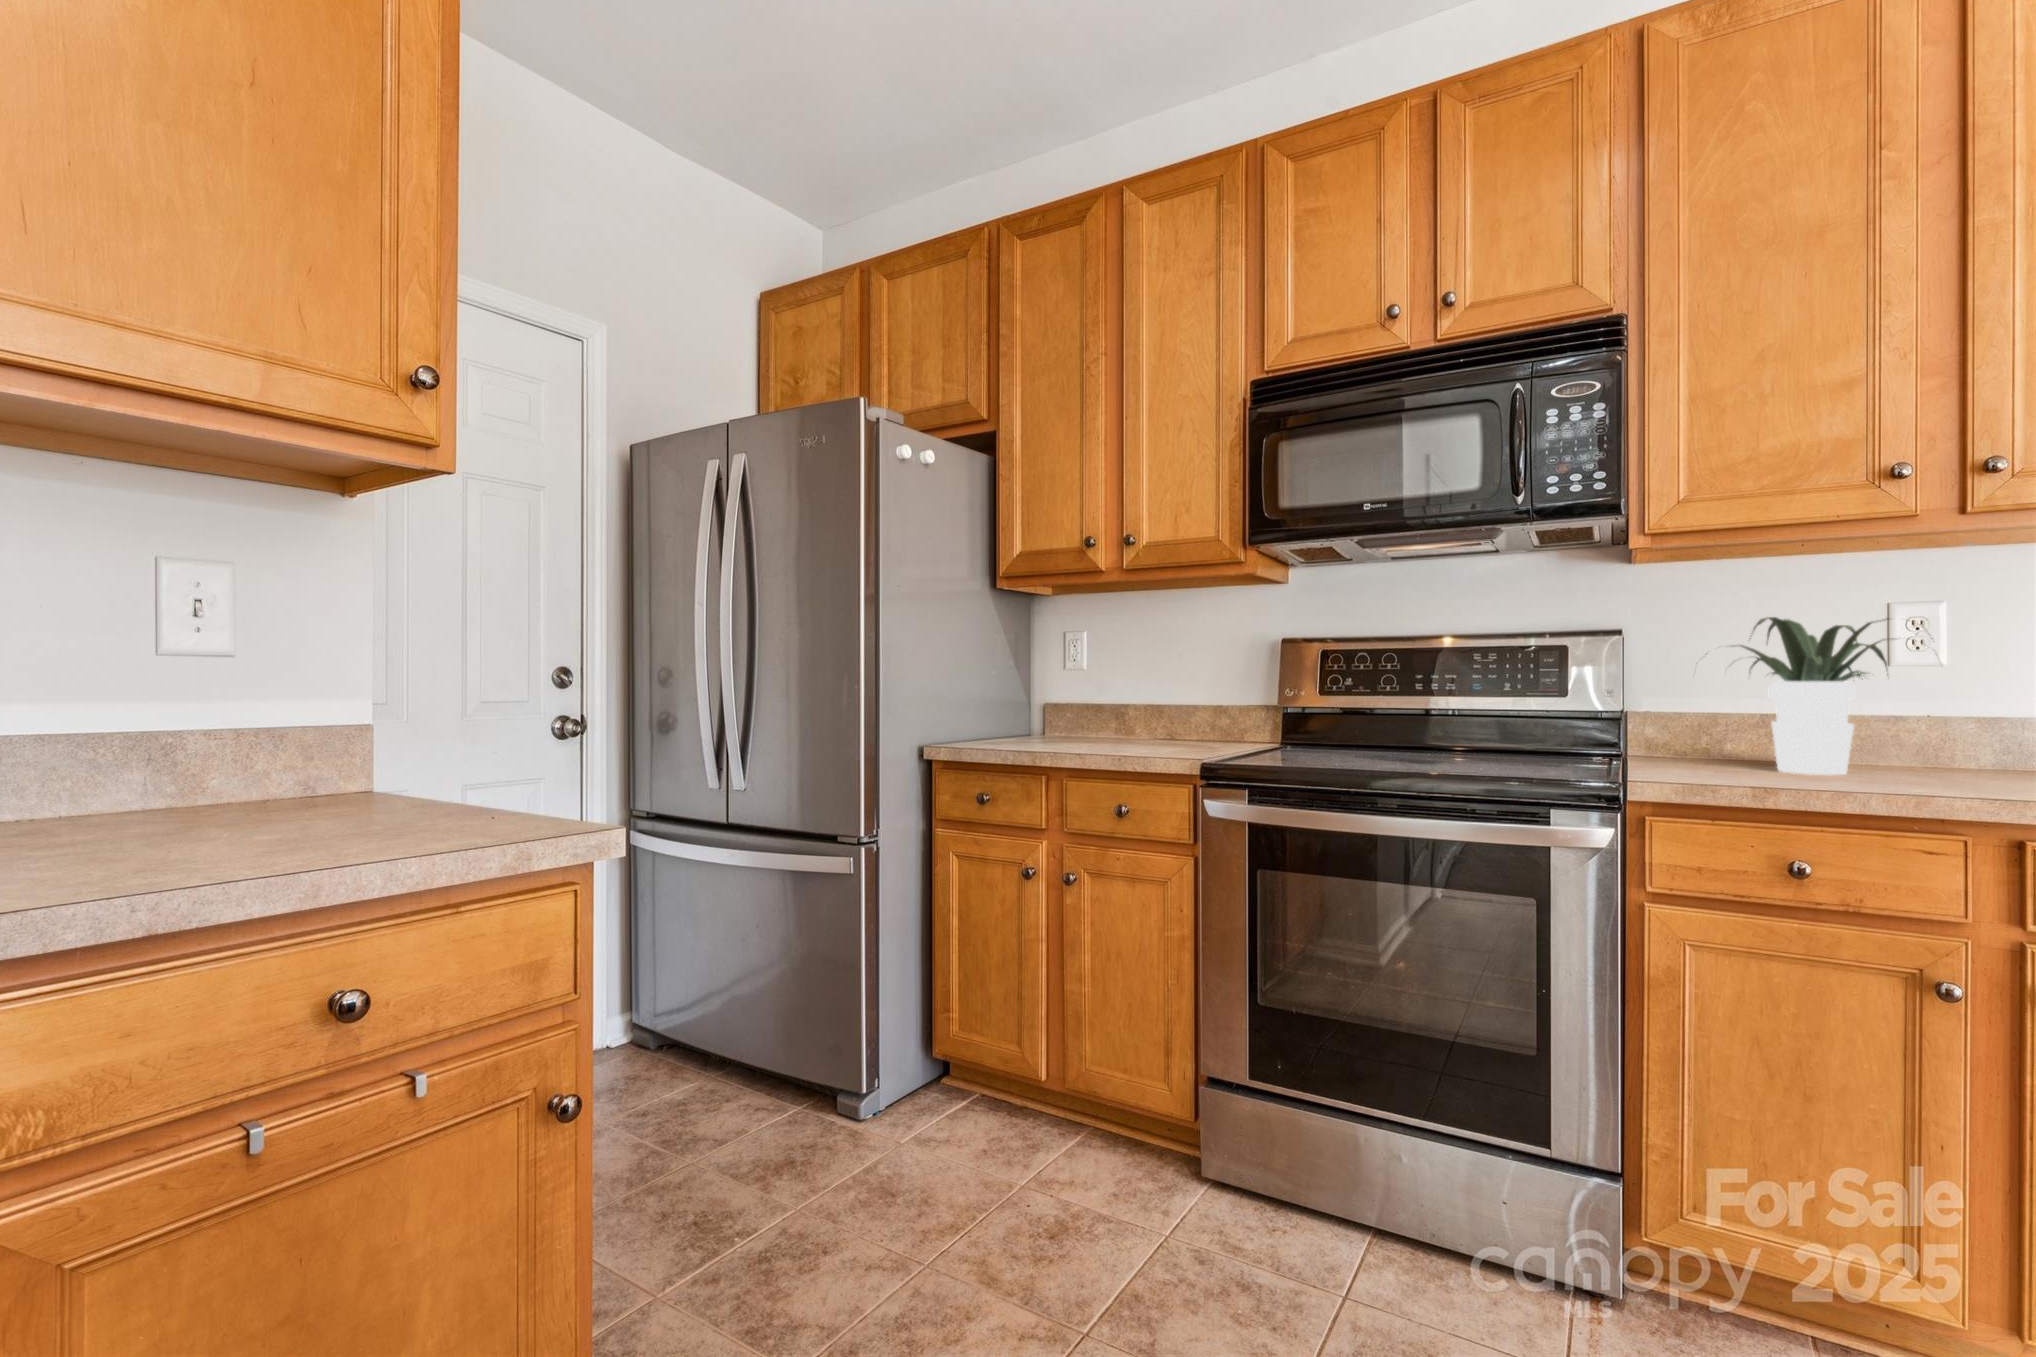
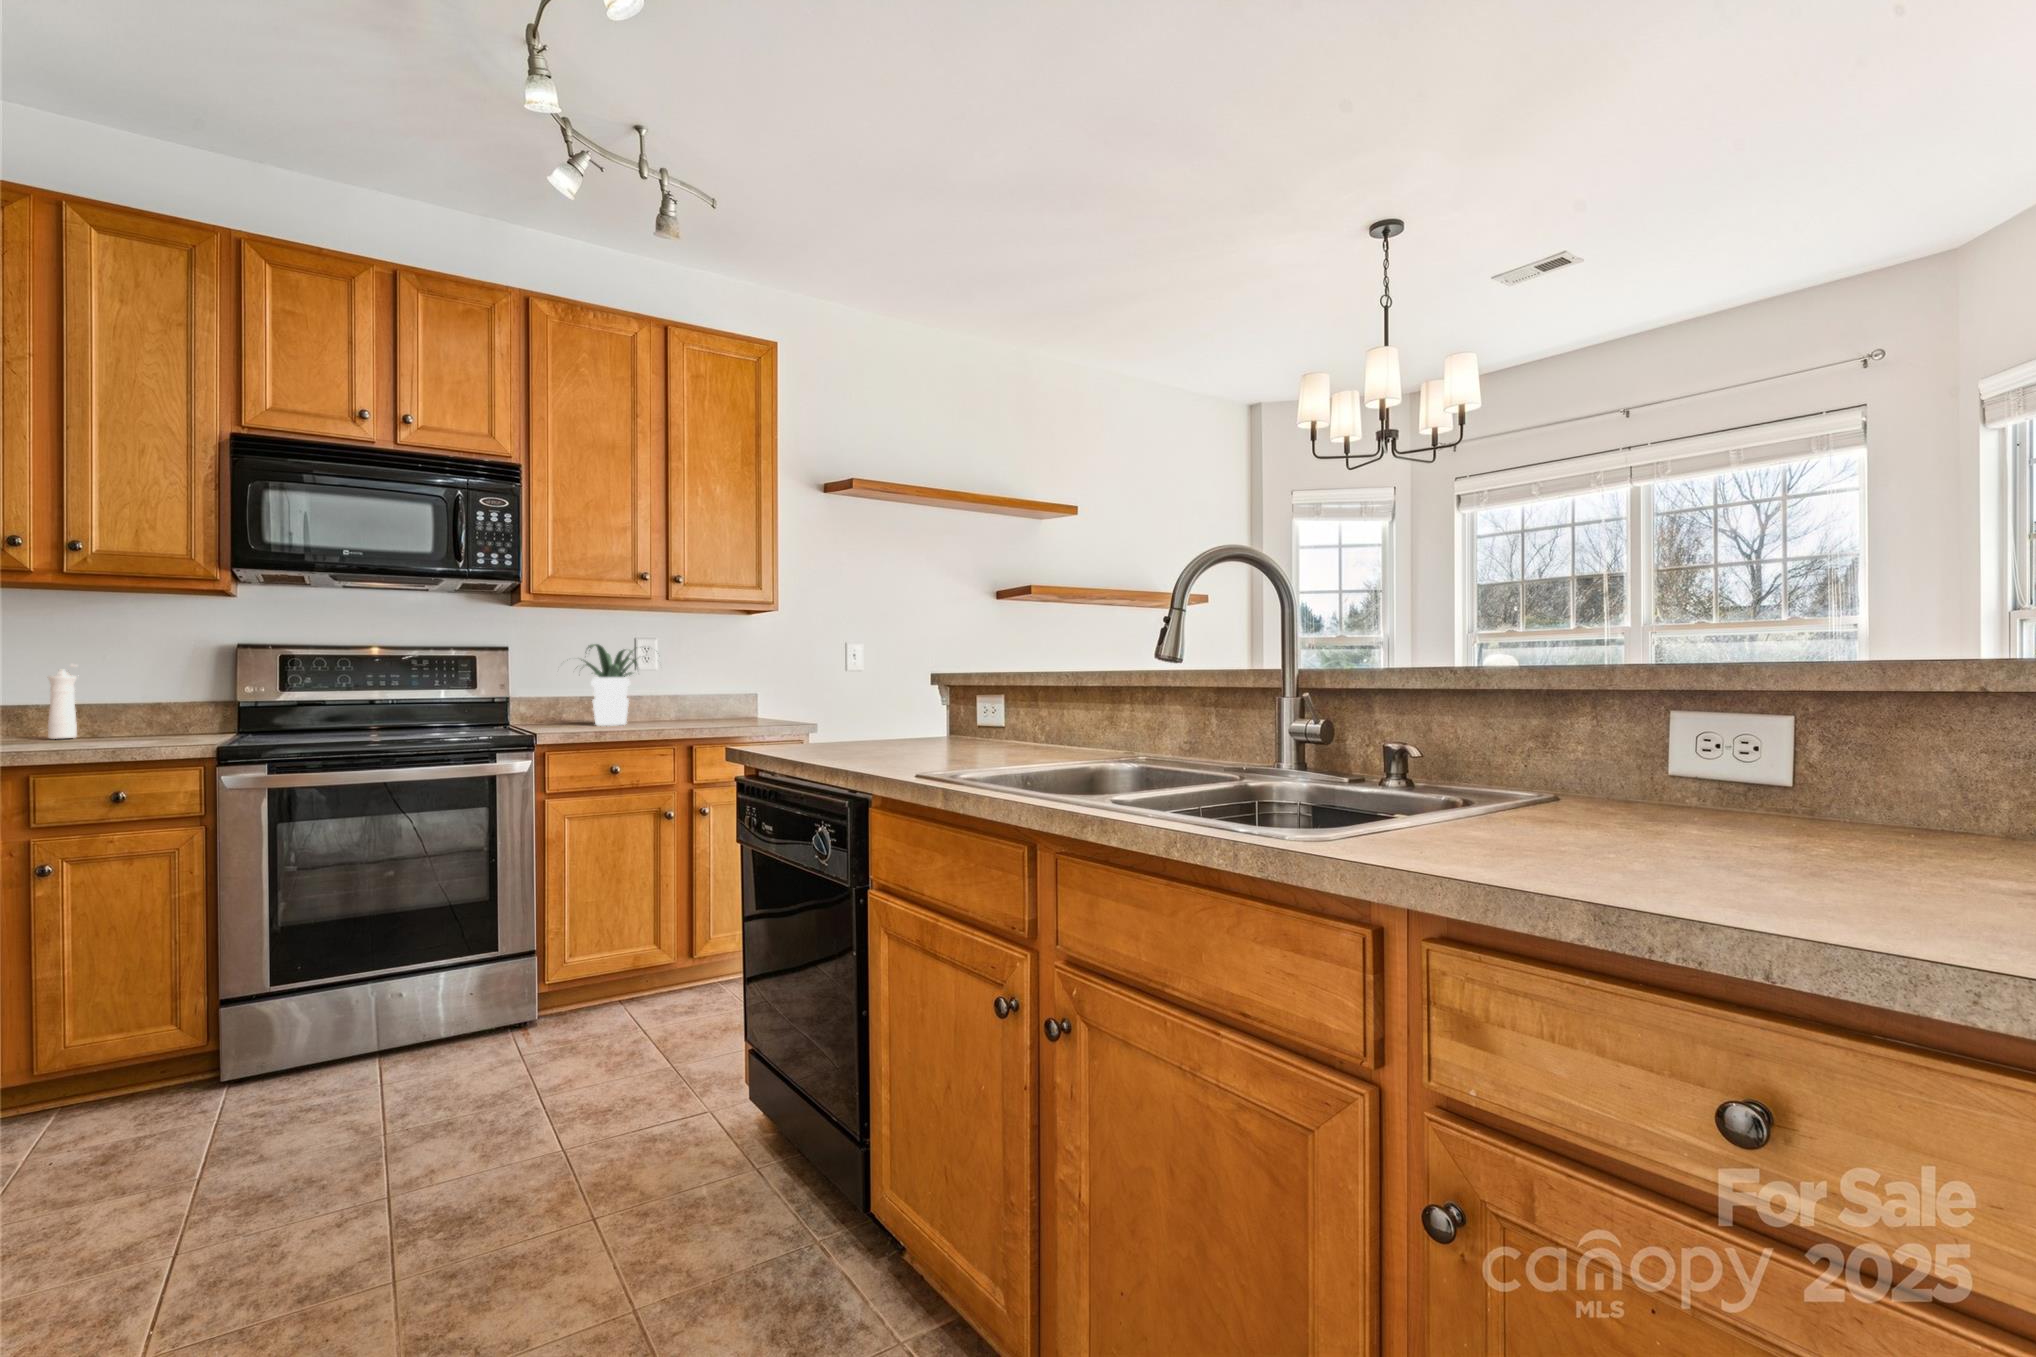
pepper mill: none [1135,659,1174,738] -> present [48,664,77,739]

